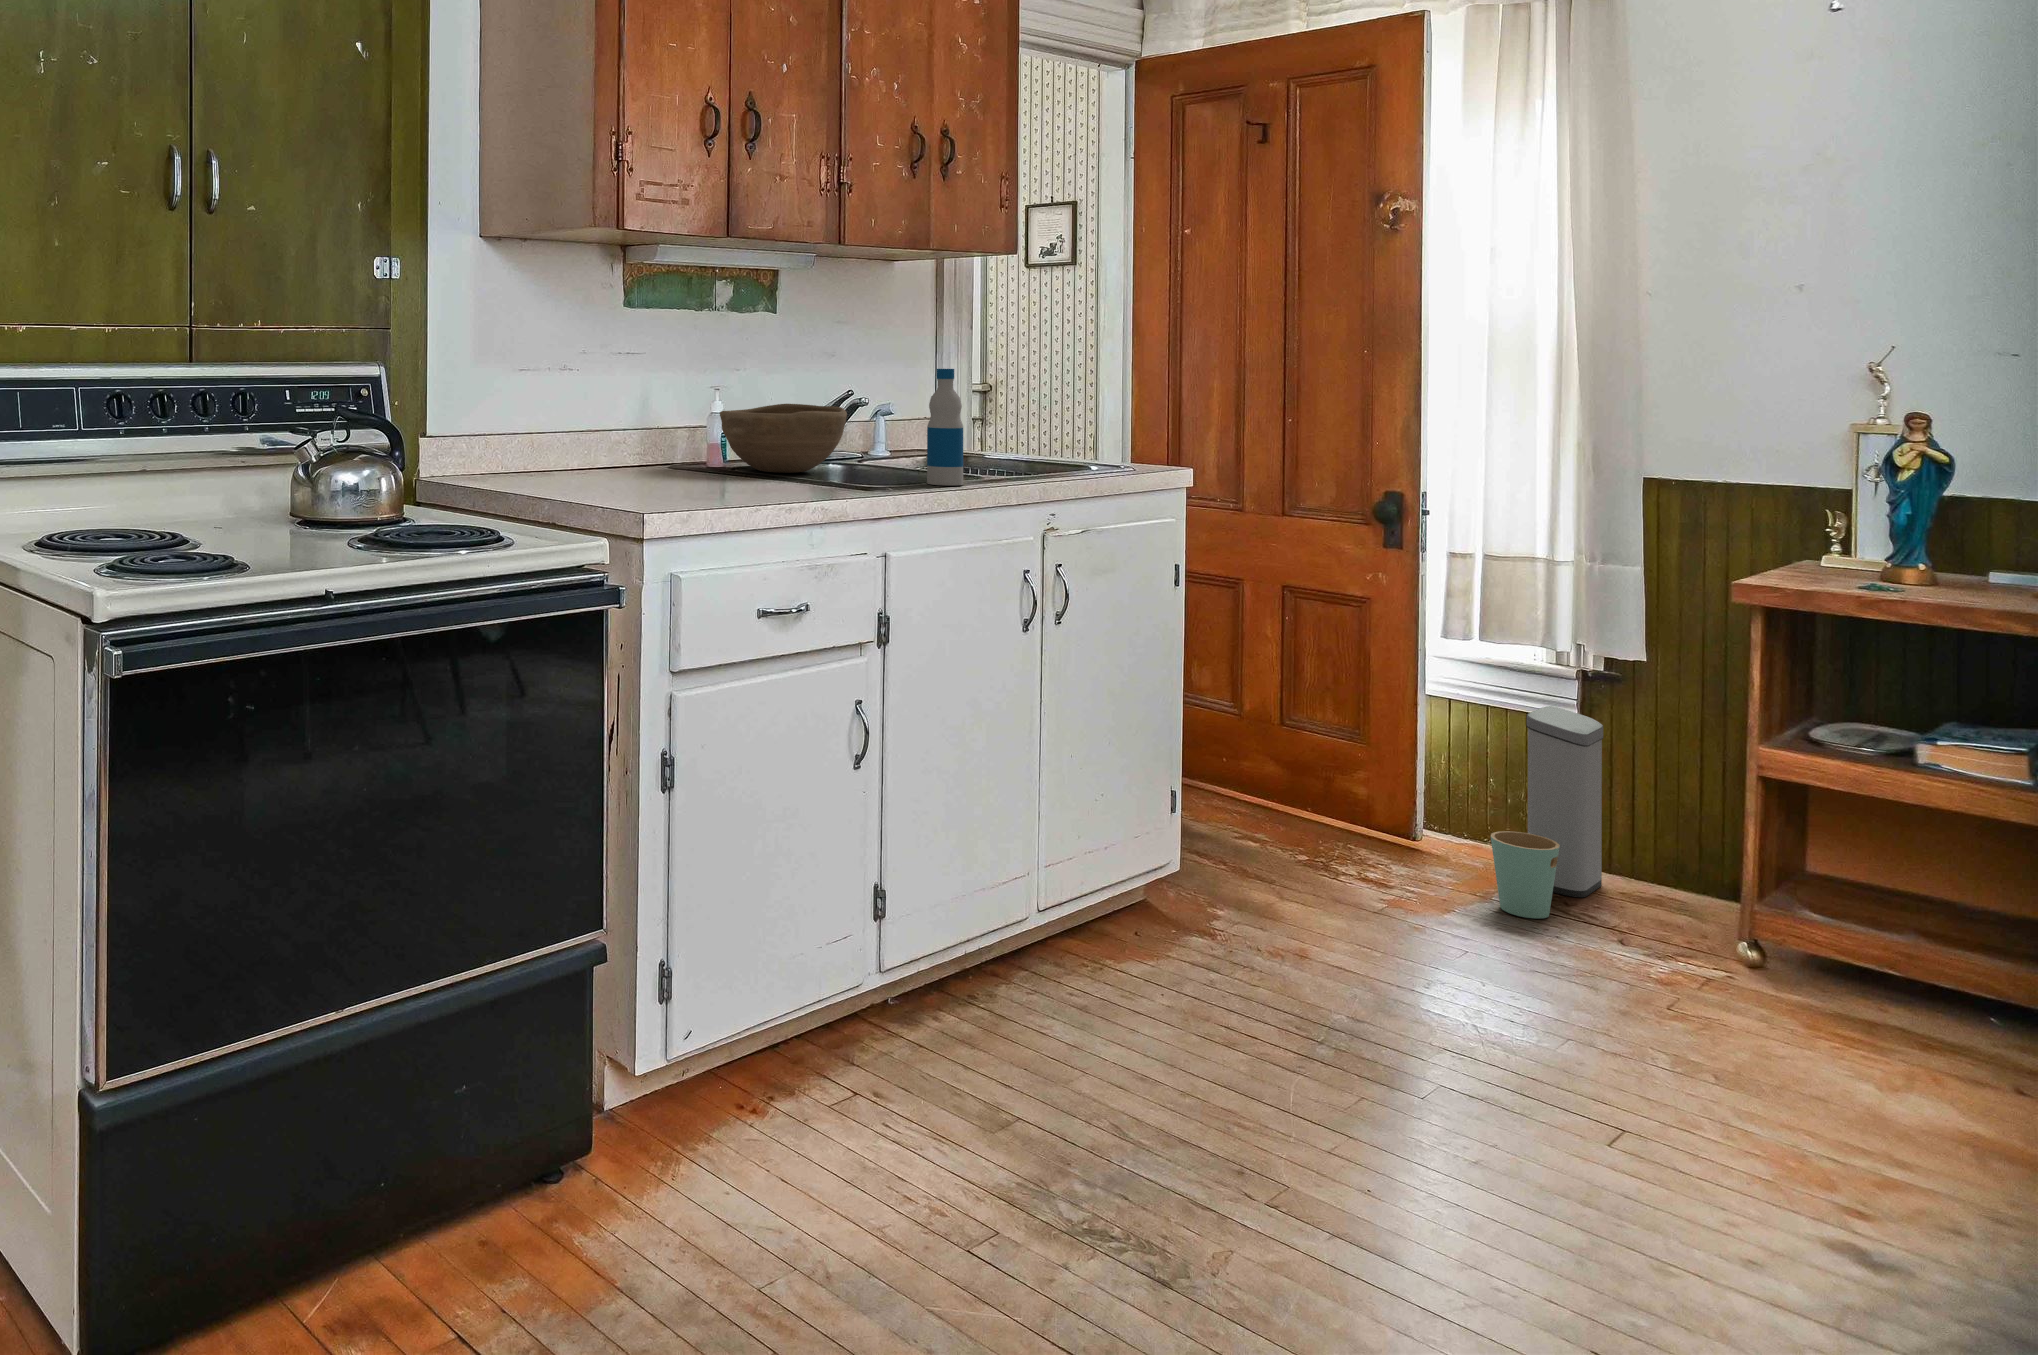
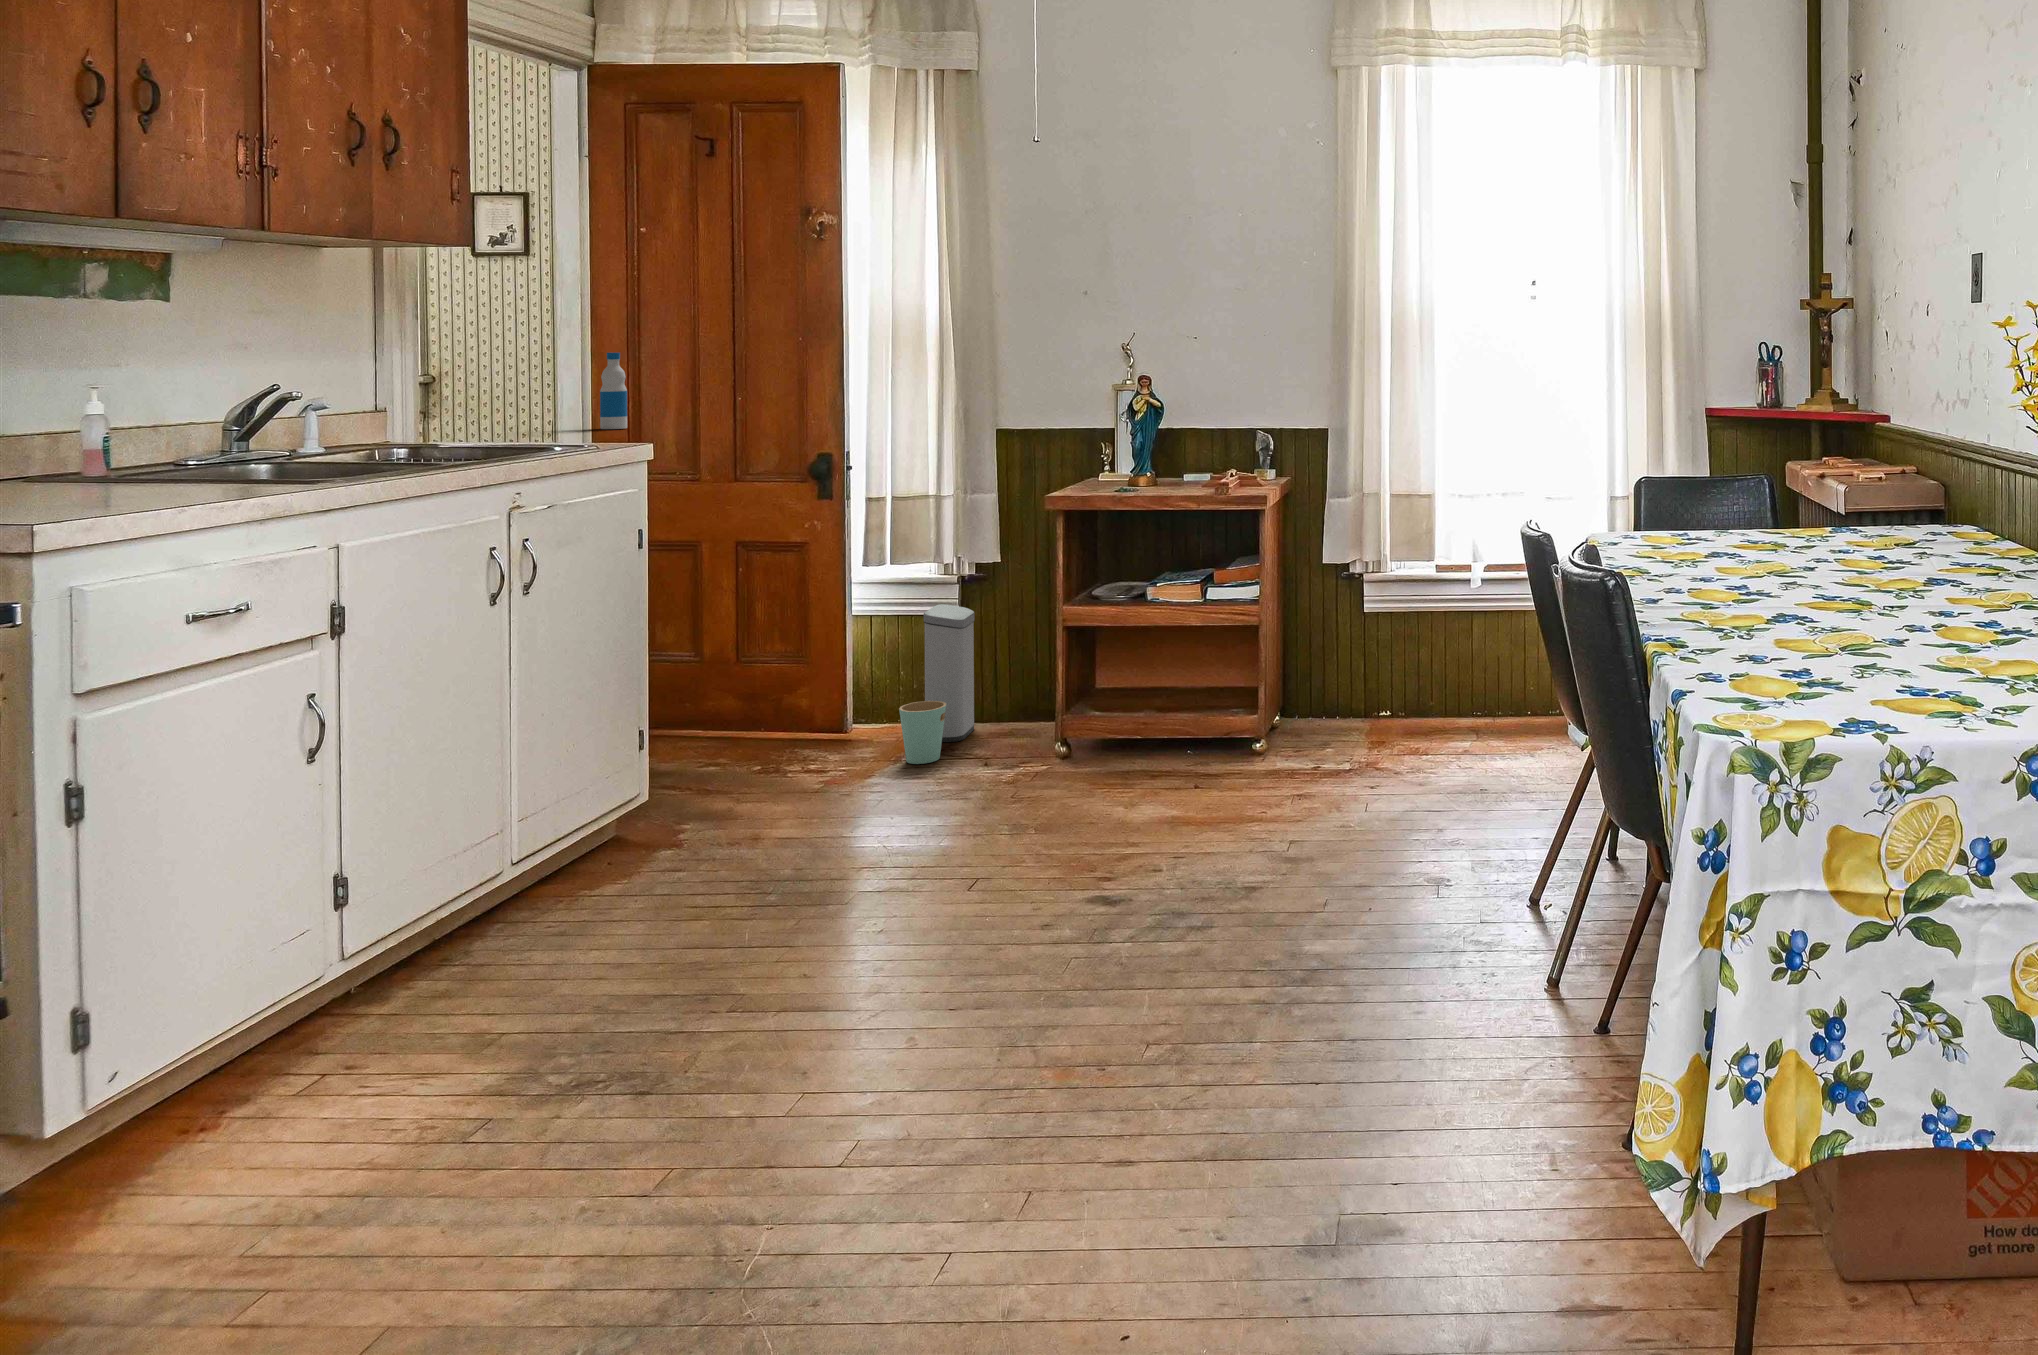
bottle: present [927,369,963,485] -> present [600,353,627,429]
bowl: present [720,404,847,473] -> none [88,403,275,478]

